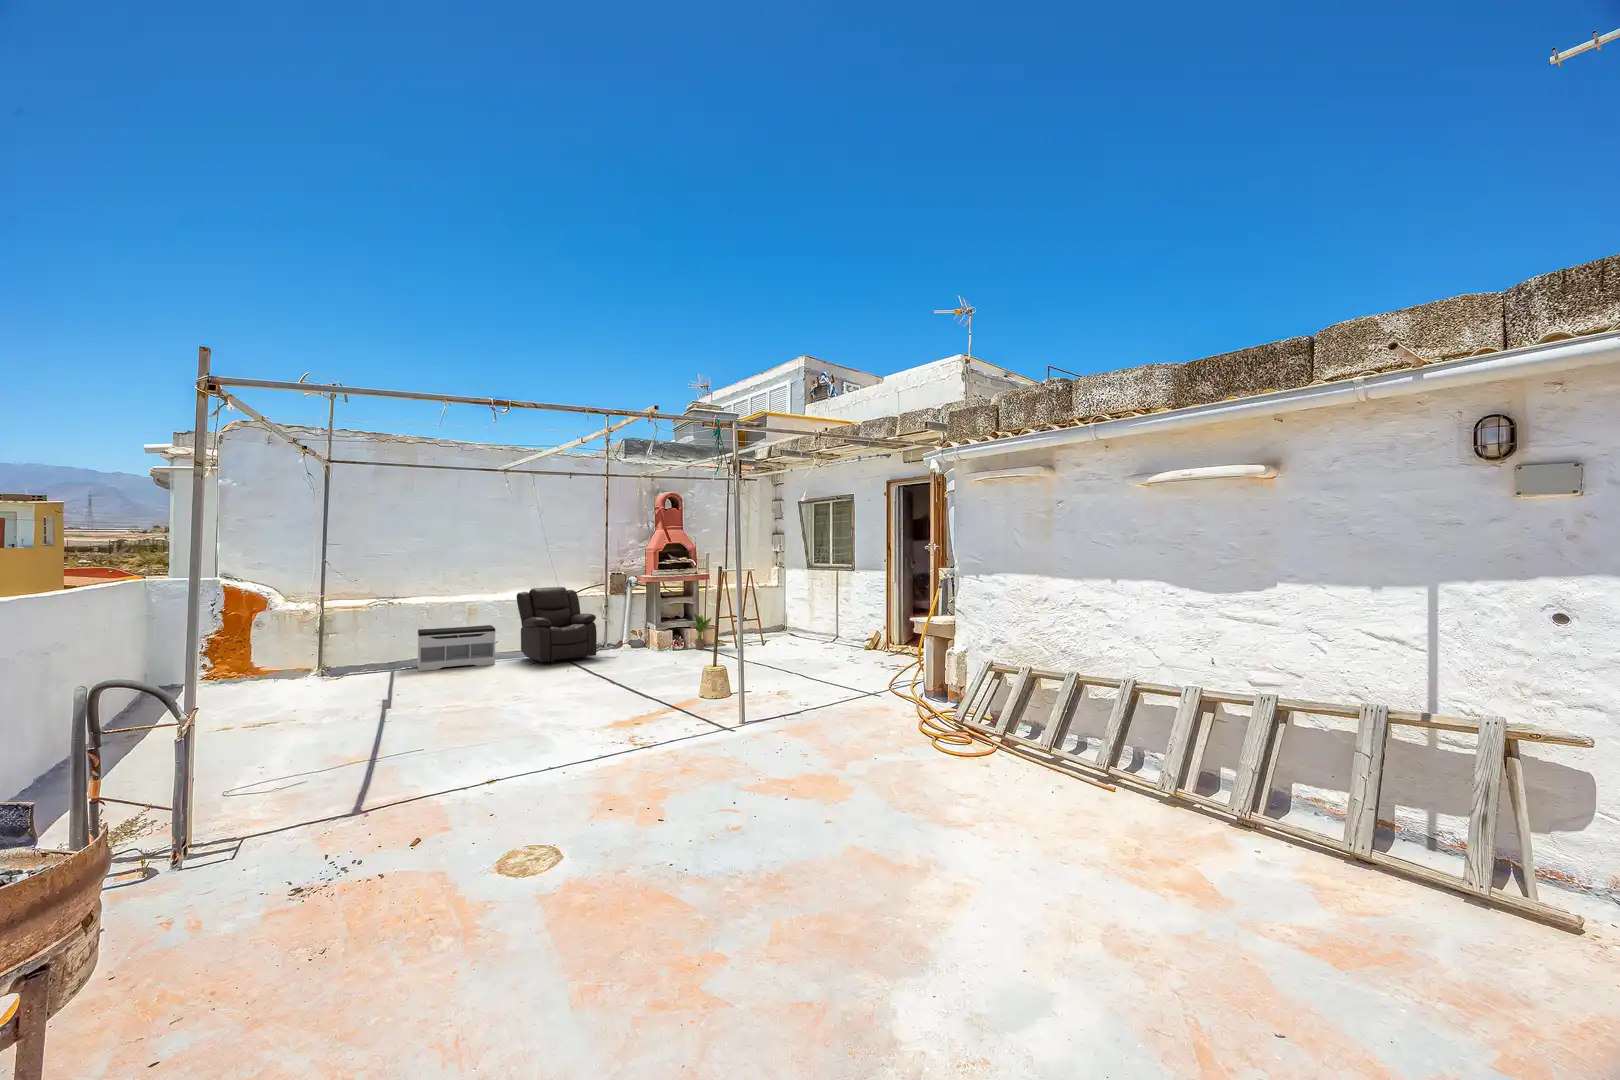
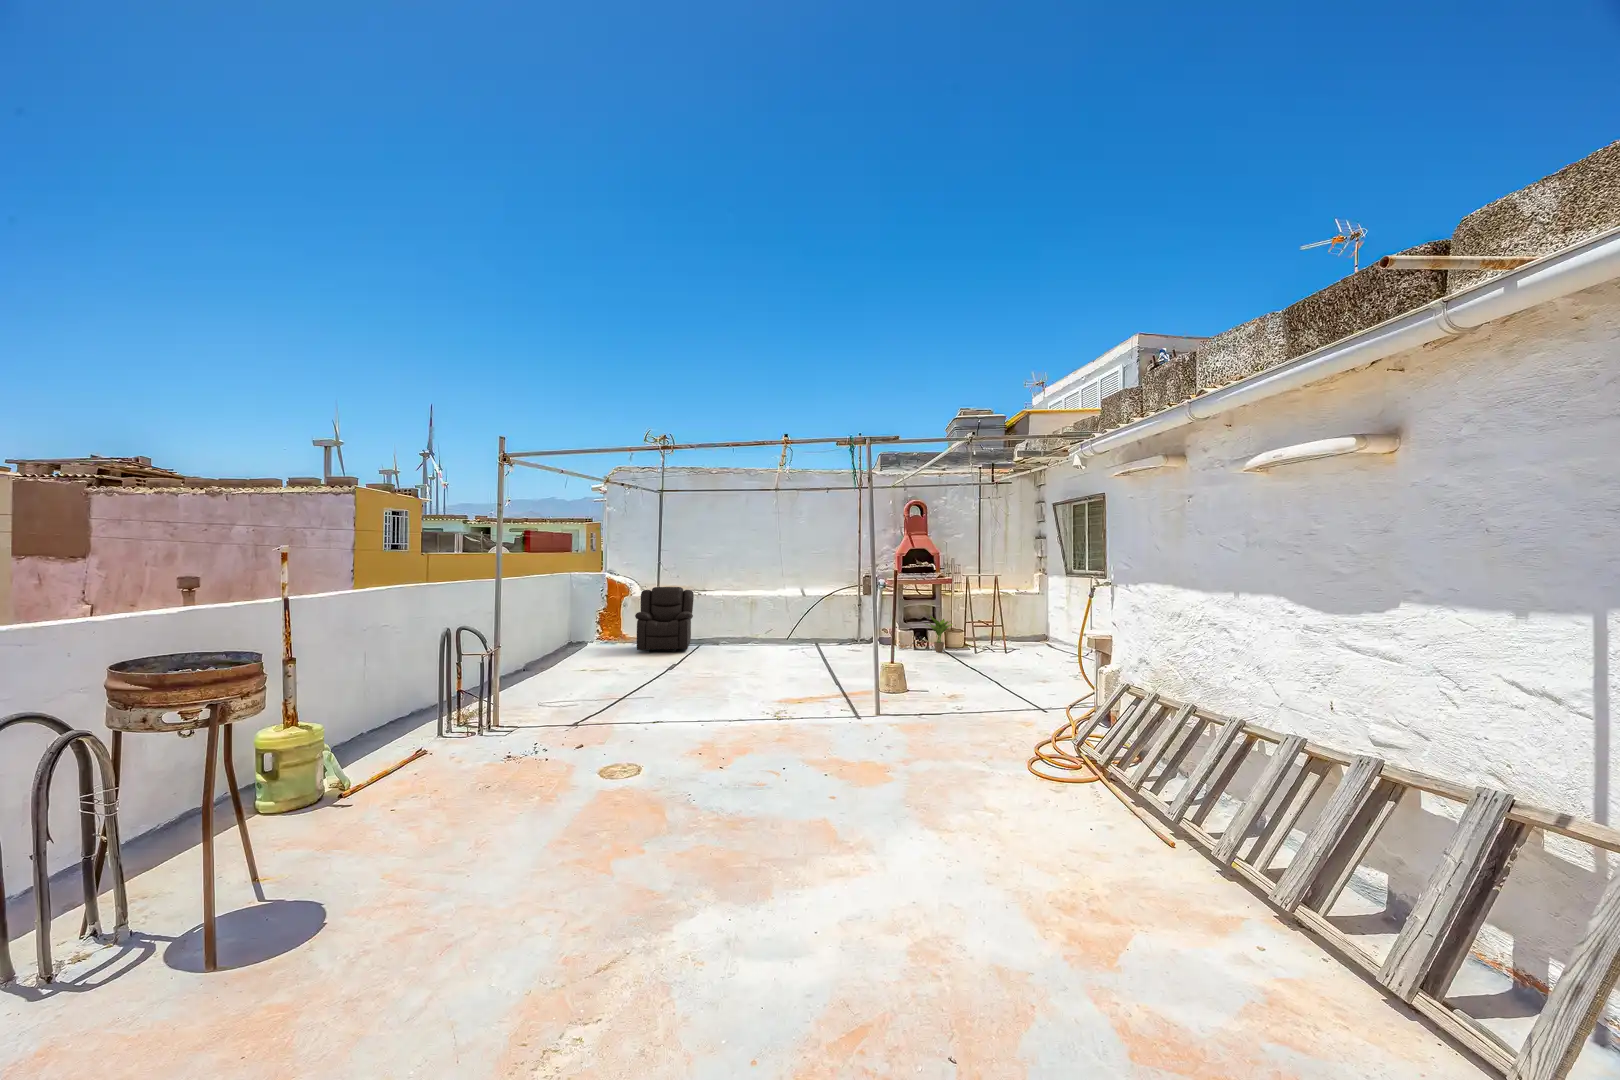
chair: present [517,587,597,664] -> present [635,587,694,652]
bench: present [418,625,496,671] -> none [711,615,767,648]

